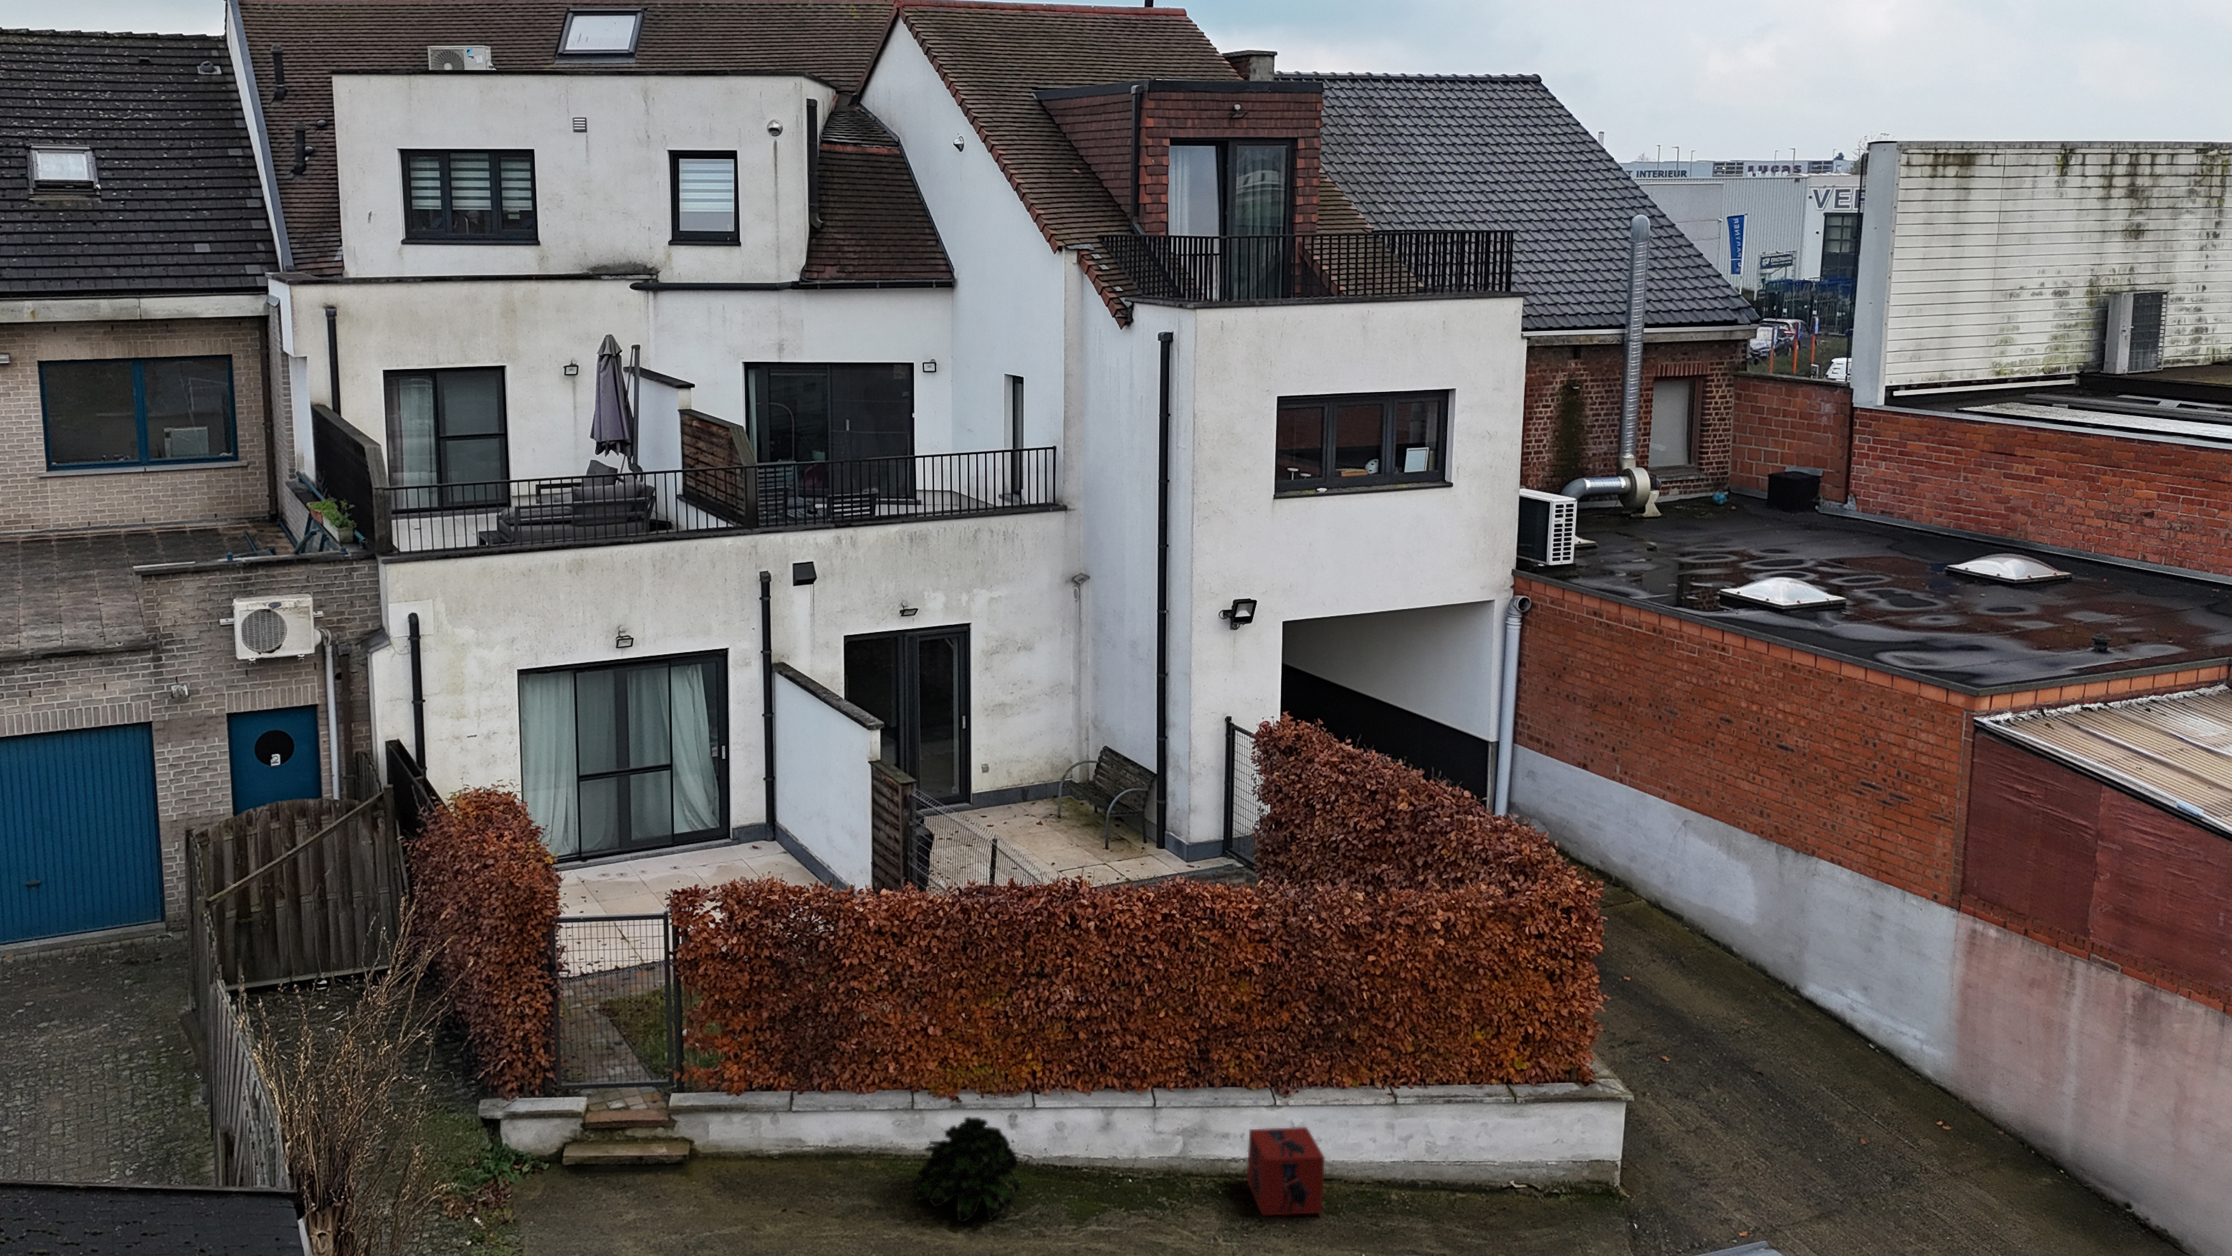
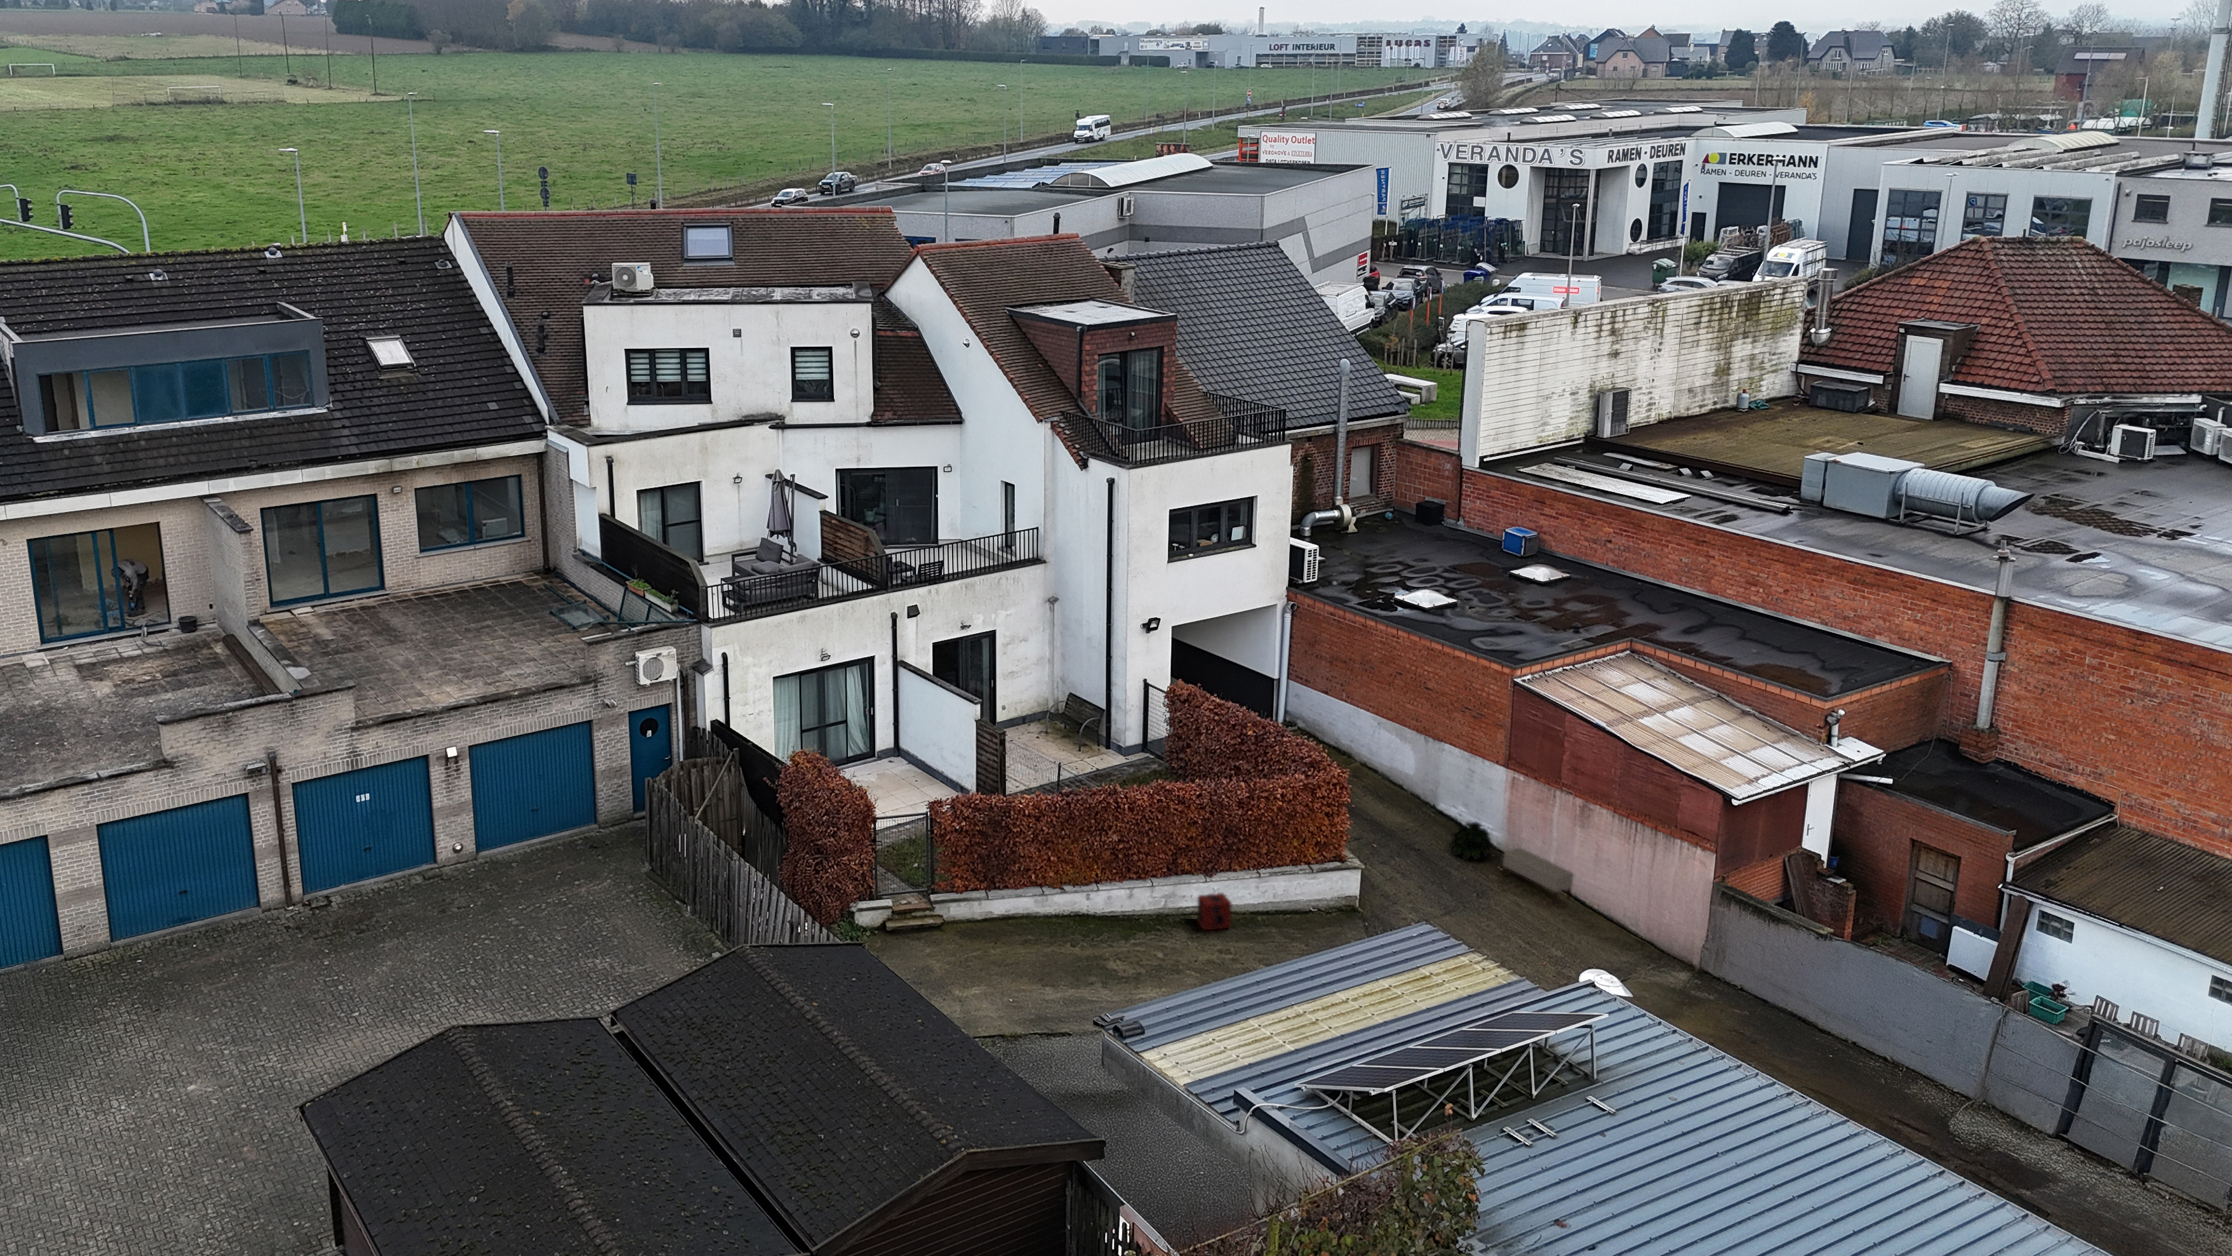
bench: none [1951,1080,2125,1213] -> present [1503,848,1574,905]
potted plant: present [915,1117,1021,1222] -> present [1450,822,1493,859]

